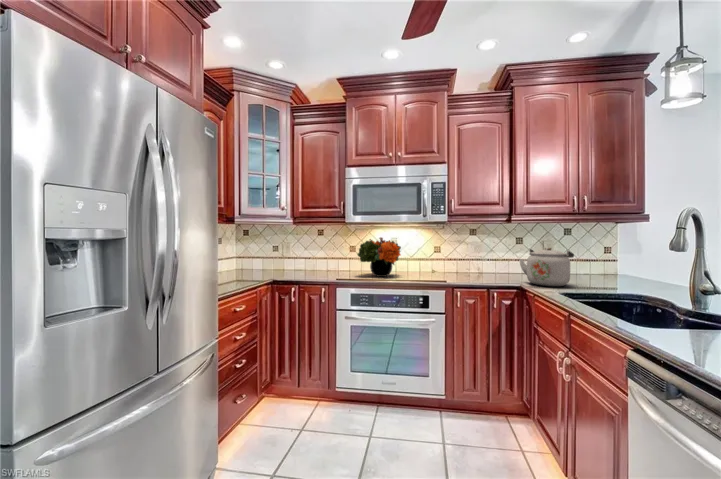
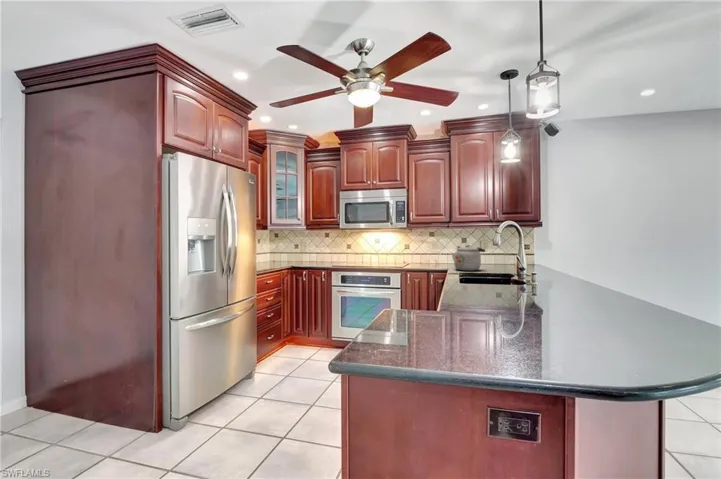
flower arrangement: present [357,237,401,277] -> none [348,238,379,265]

